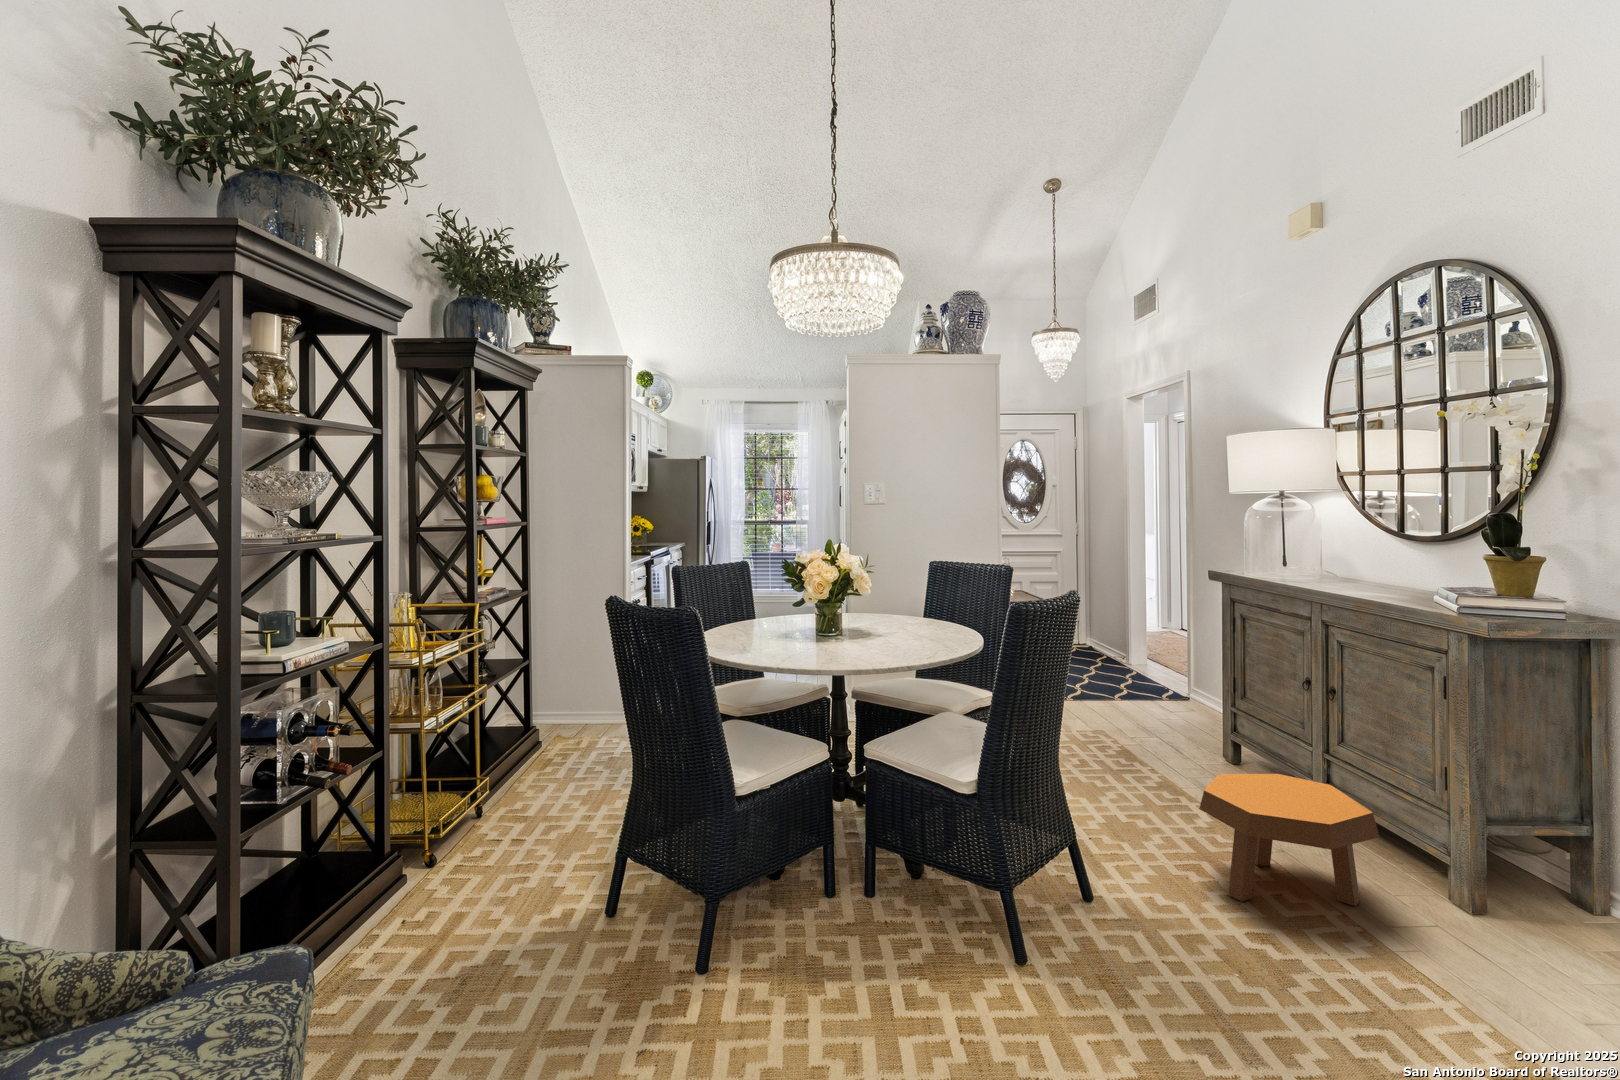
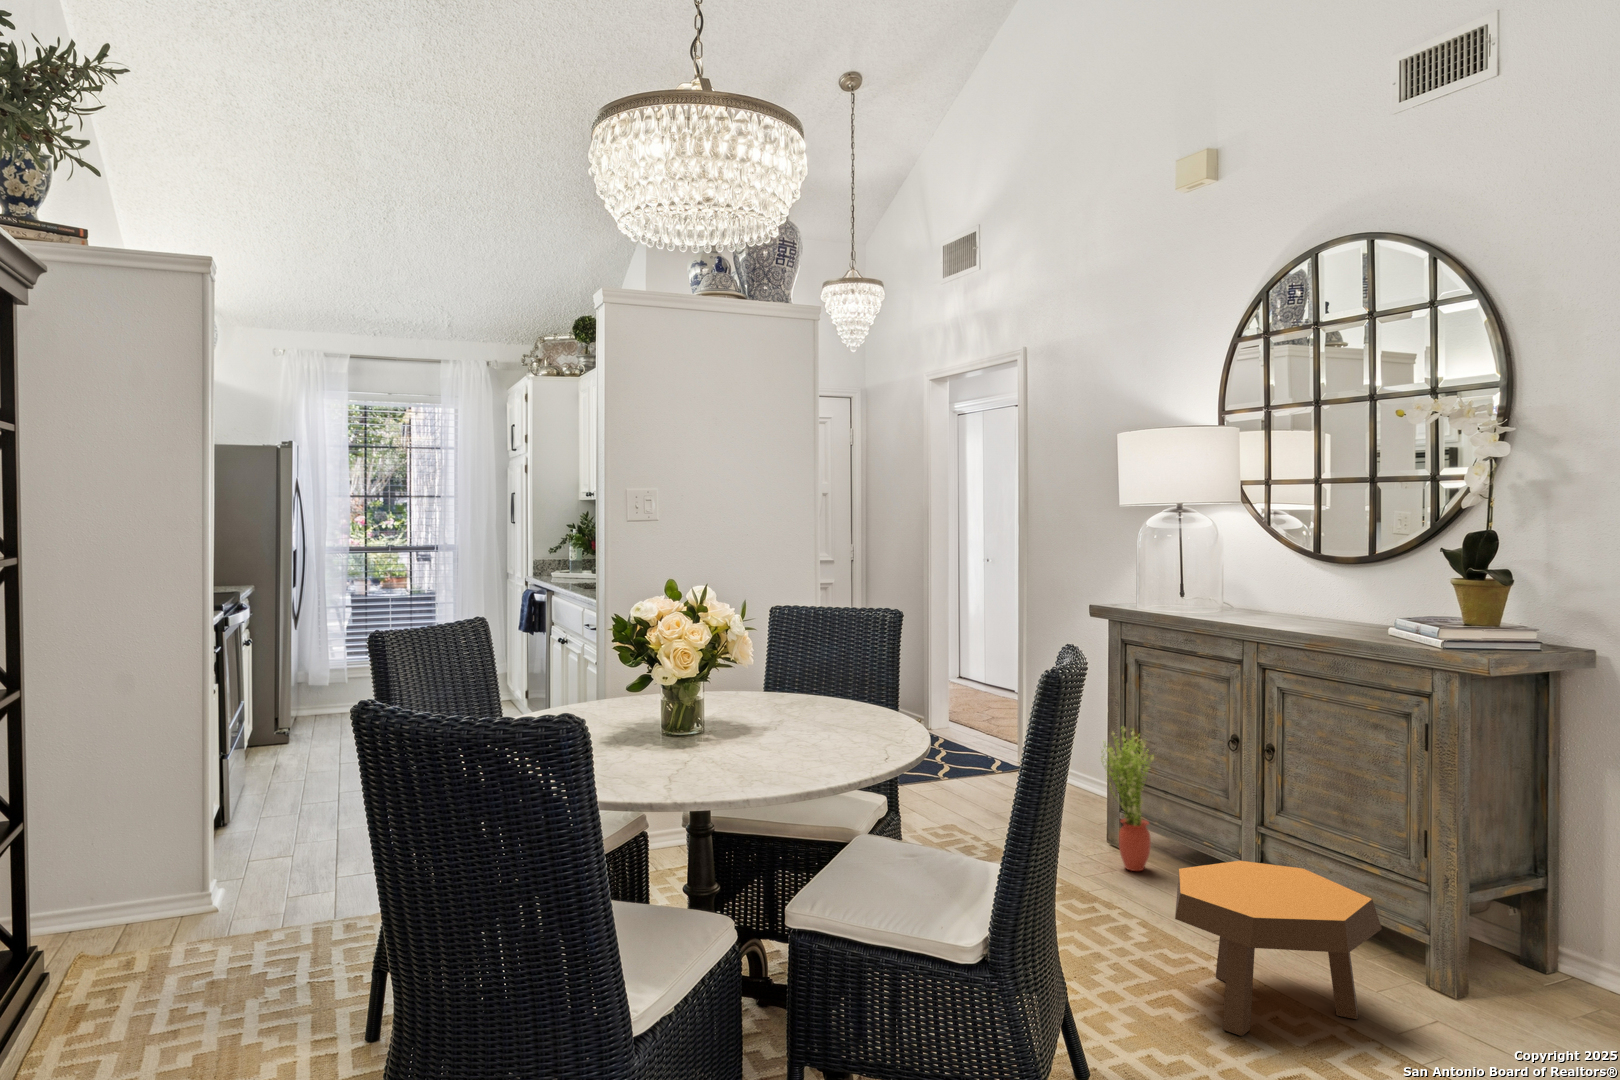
potted plant: none [1205,667,1249,780] -> present [1101,728,1154,871]

